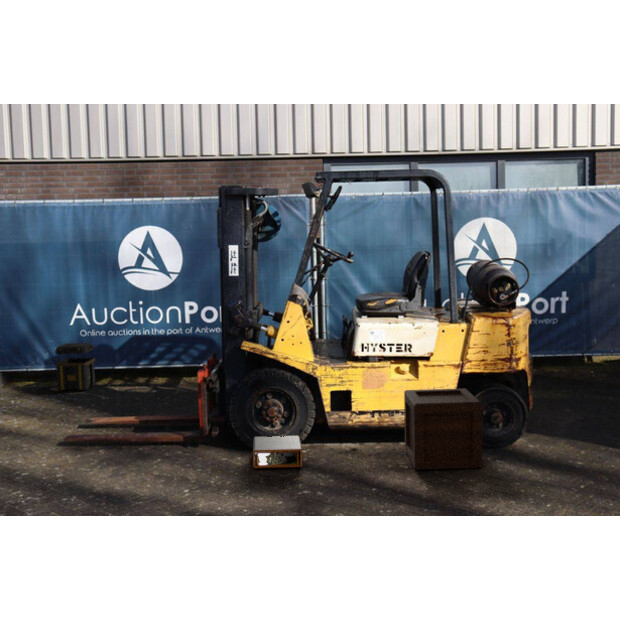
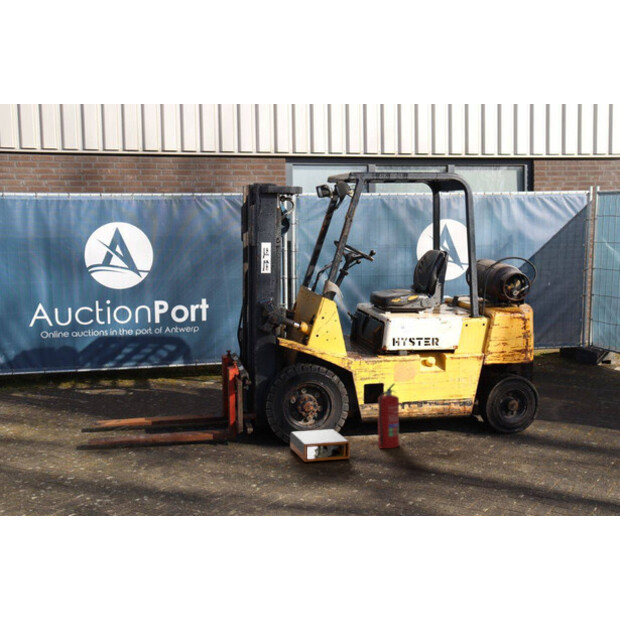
toolbox: present [55,343,95,391] -> none [19,345,58,396]
wooden crate: present [404,388,482,470] -> none [432,379,517,456]
fire extinguisher: none [340,391,365,458] -> present [378,384,399,448]

